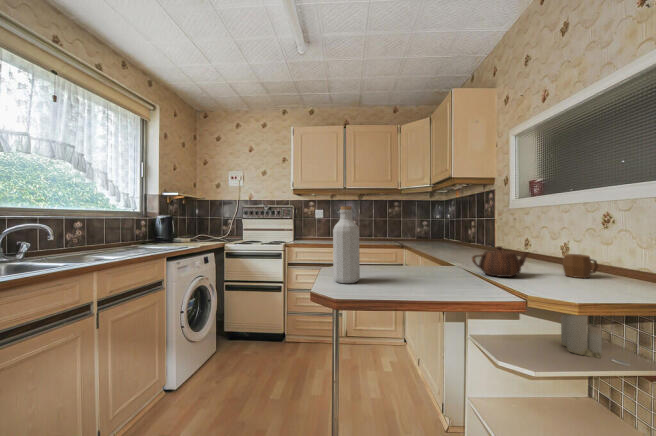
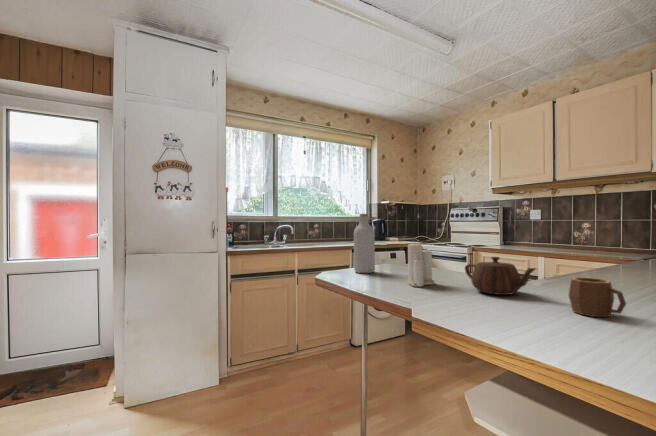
candle: present [561,315,602,358] -> present [408,244,435,287]

